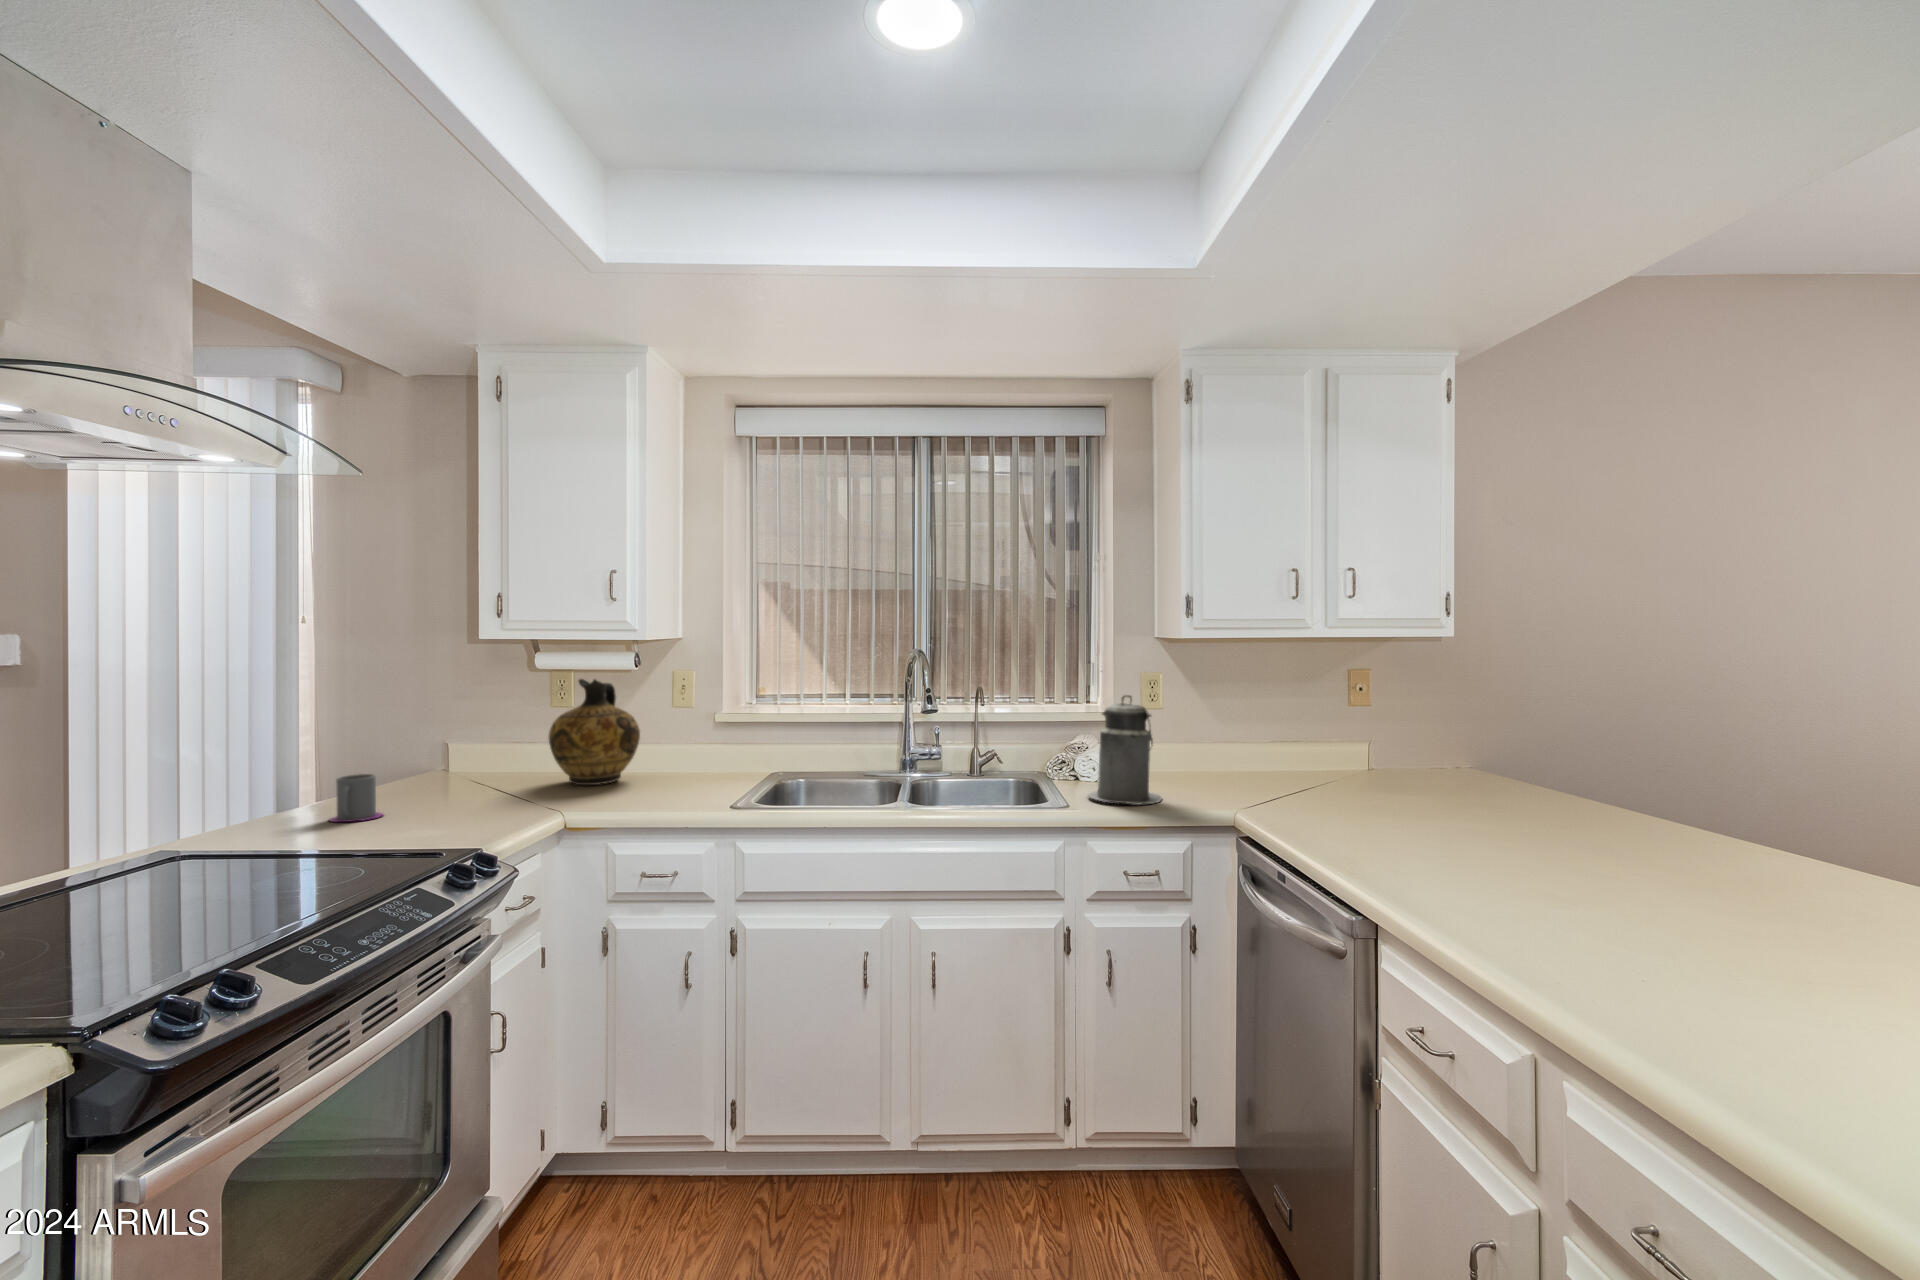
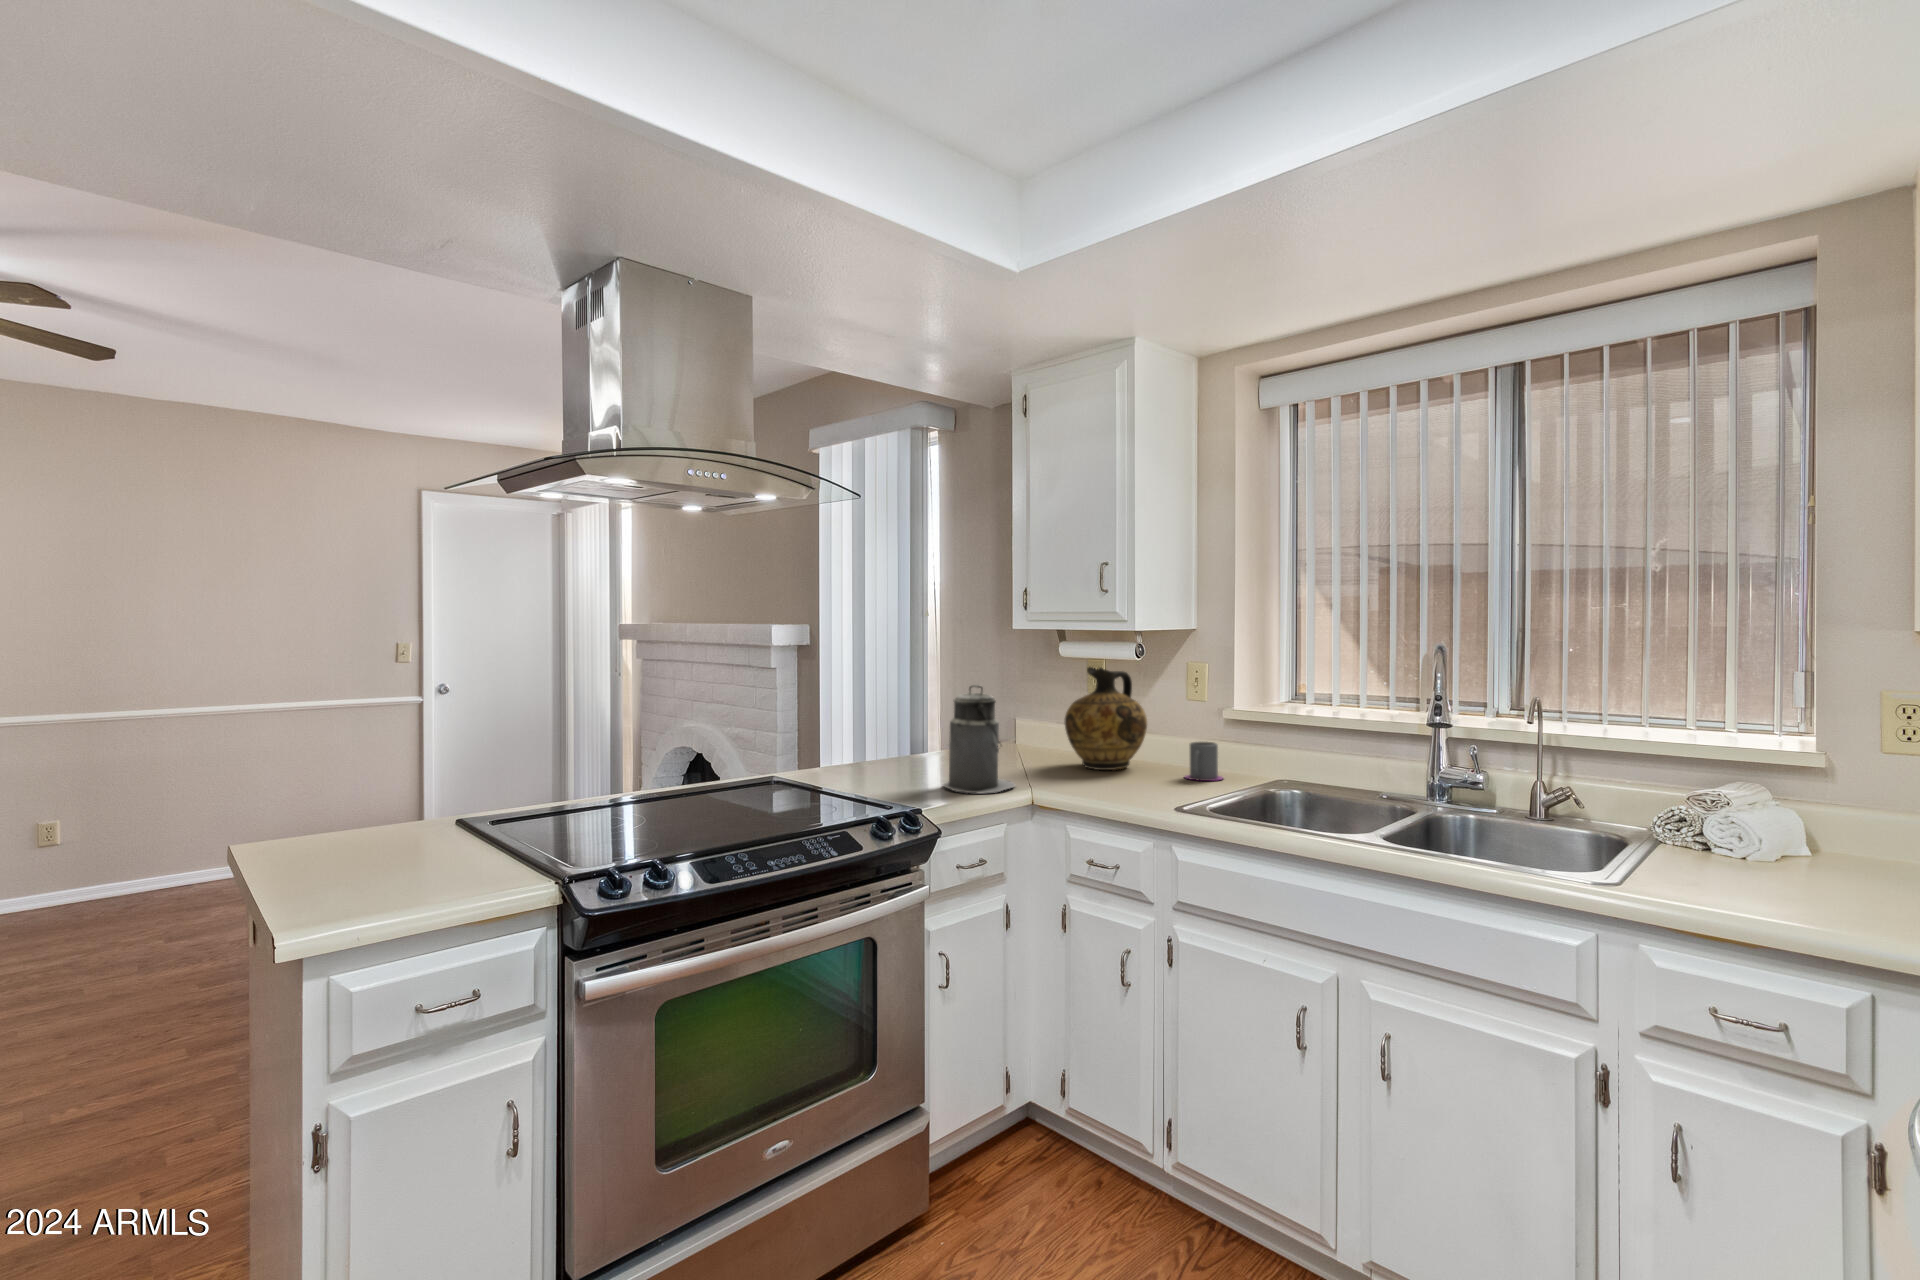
canister: present [1088,695,1161,805] -> present [944,685,1015,793]
mug: present [329,774,383,822] -> present [1185,742,1223,781]

